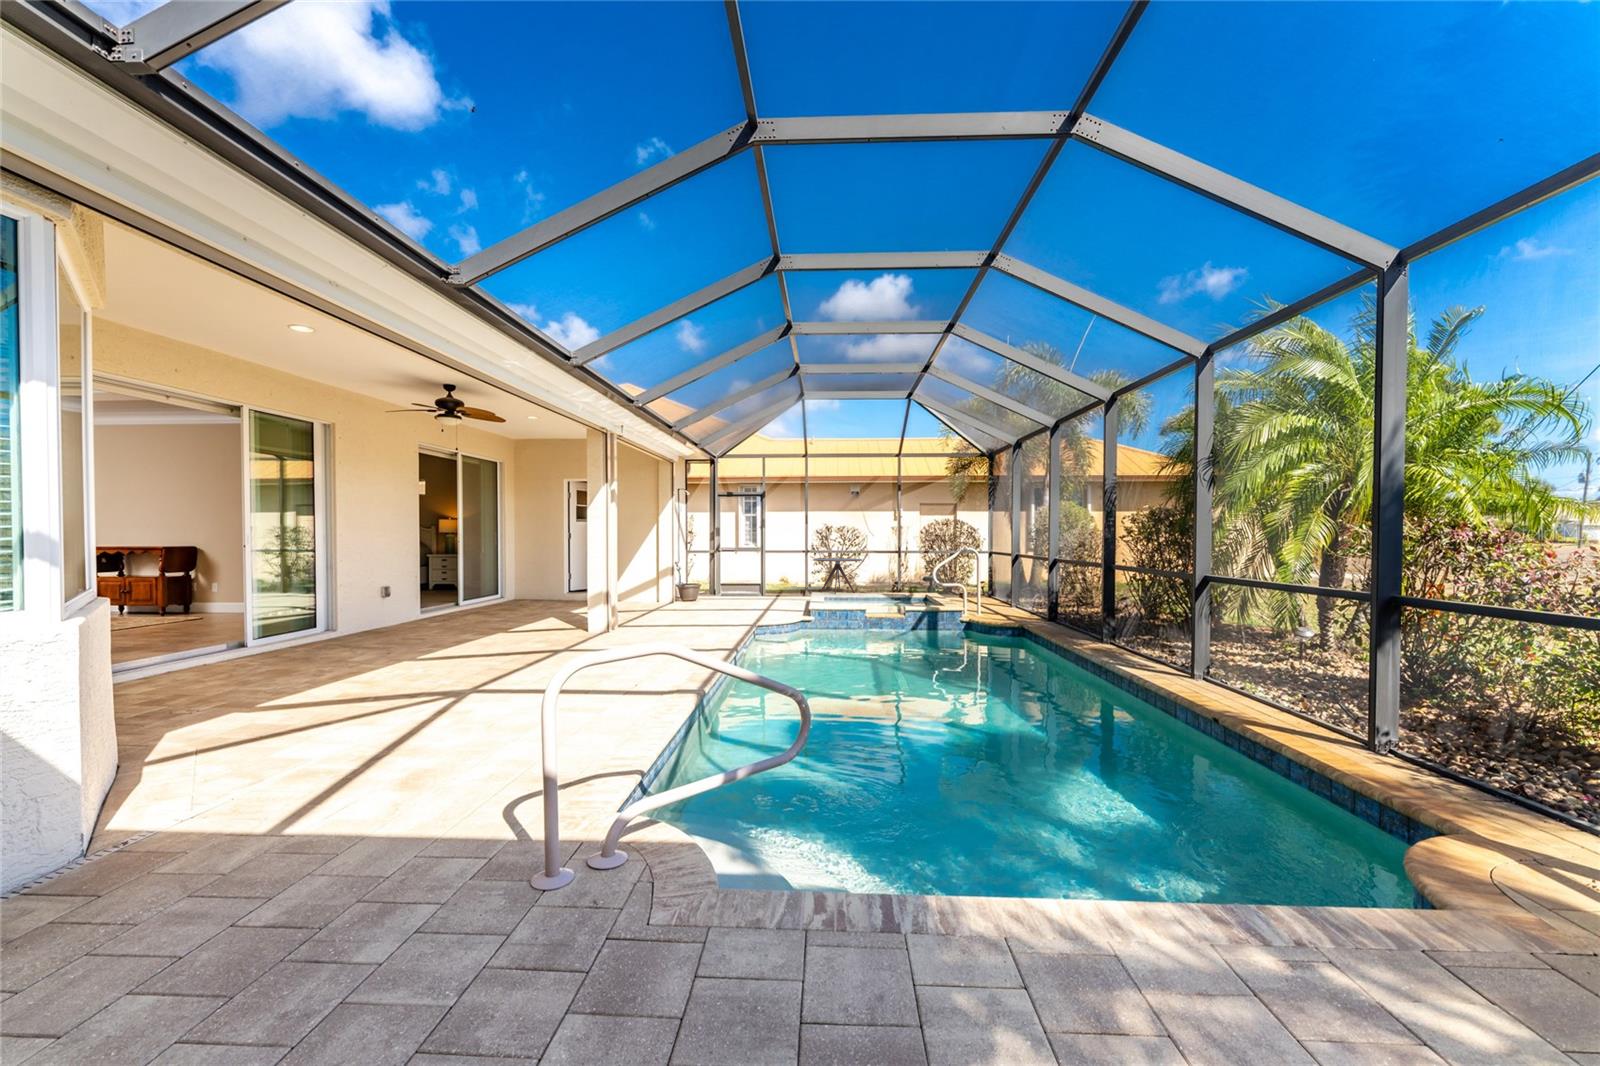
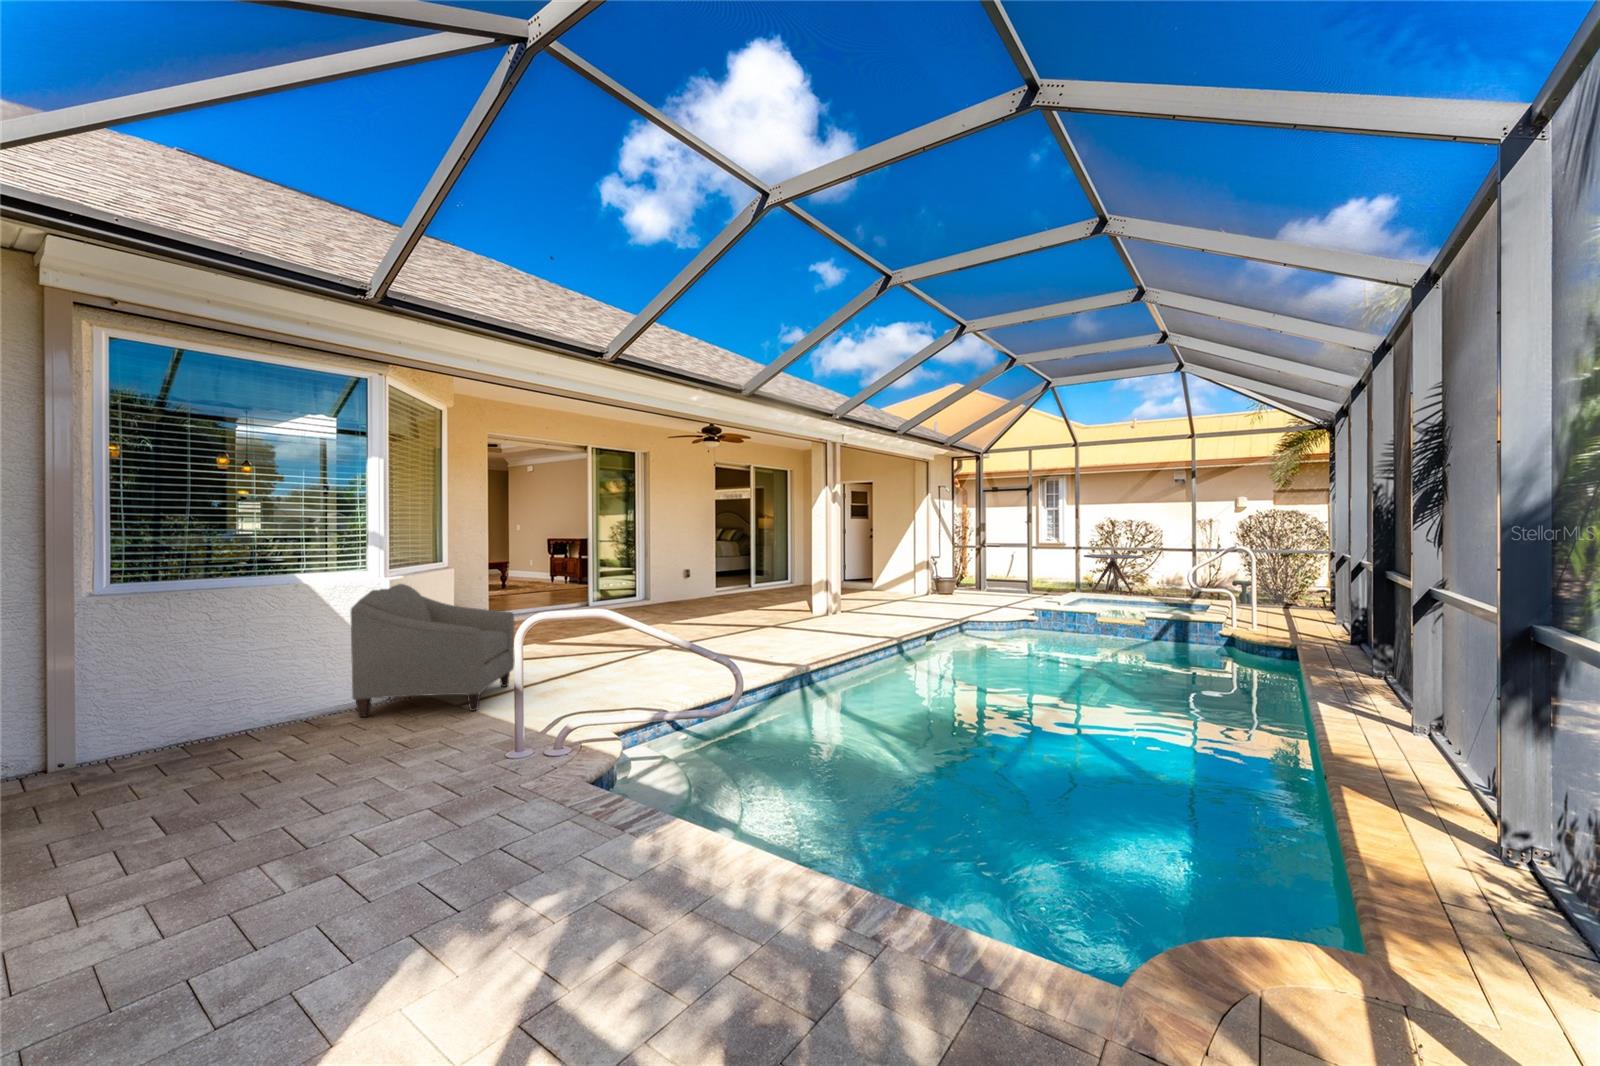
chair: none [106,608,359,844] -> present [350,584,514,717]

